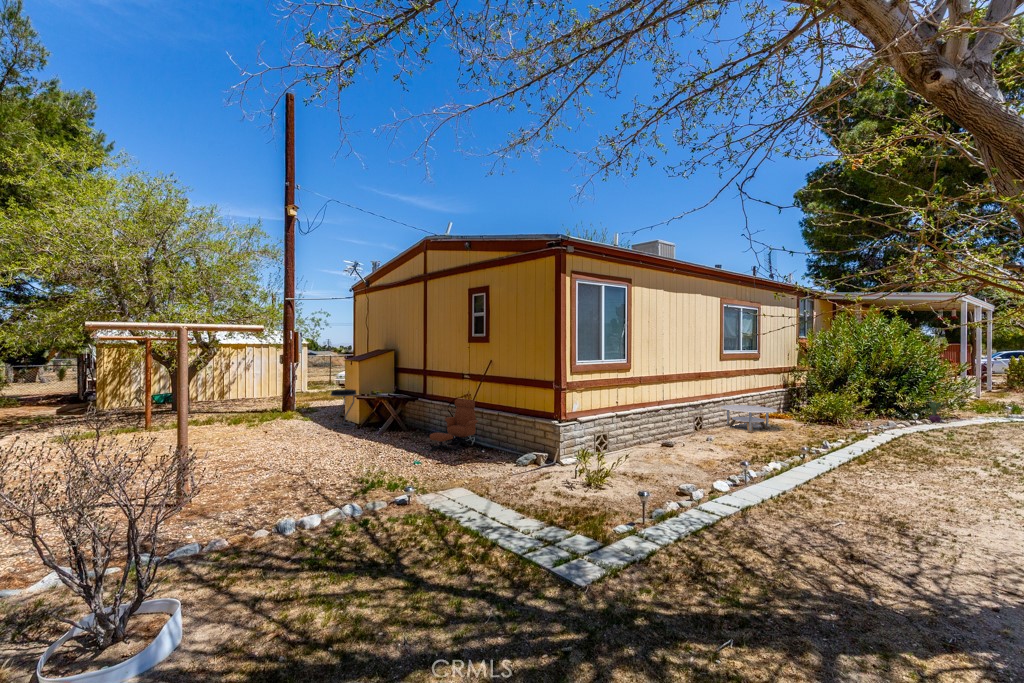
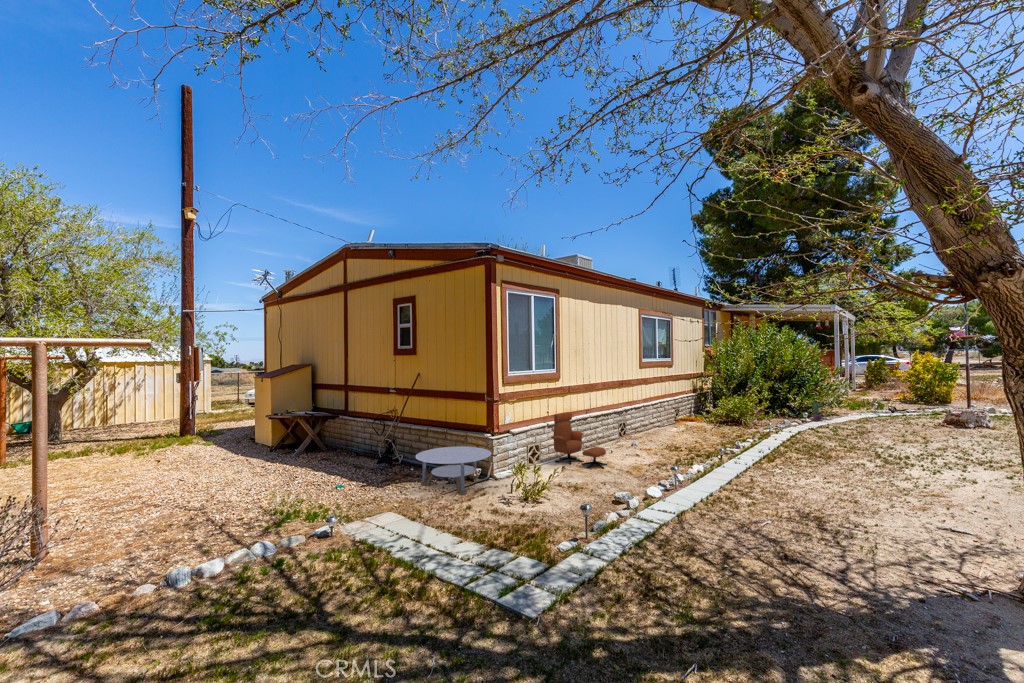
stool: present [331,389,357,428] -> none [240,408,271,451]
lounge chair: present [430,399,478,452] -> present [552,412,607,468]
round table: present [721,405,777,433] -> present [415,446,491,495]

